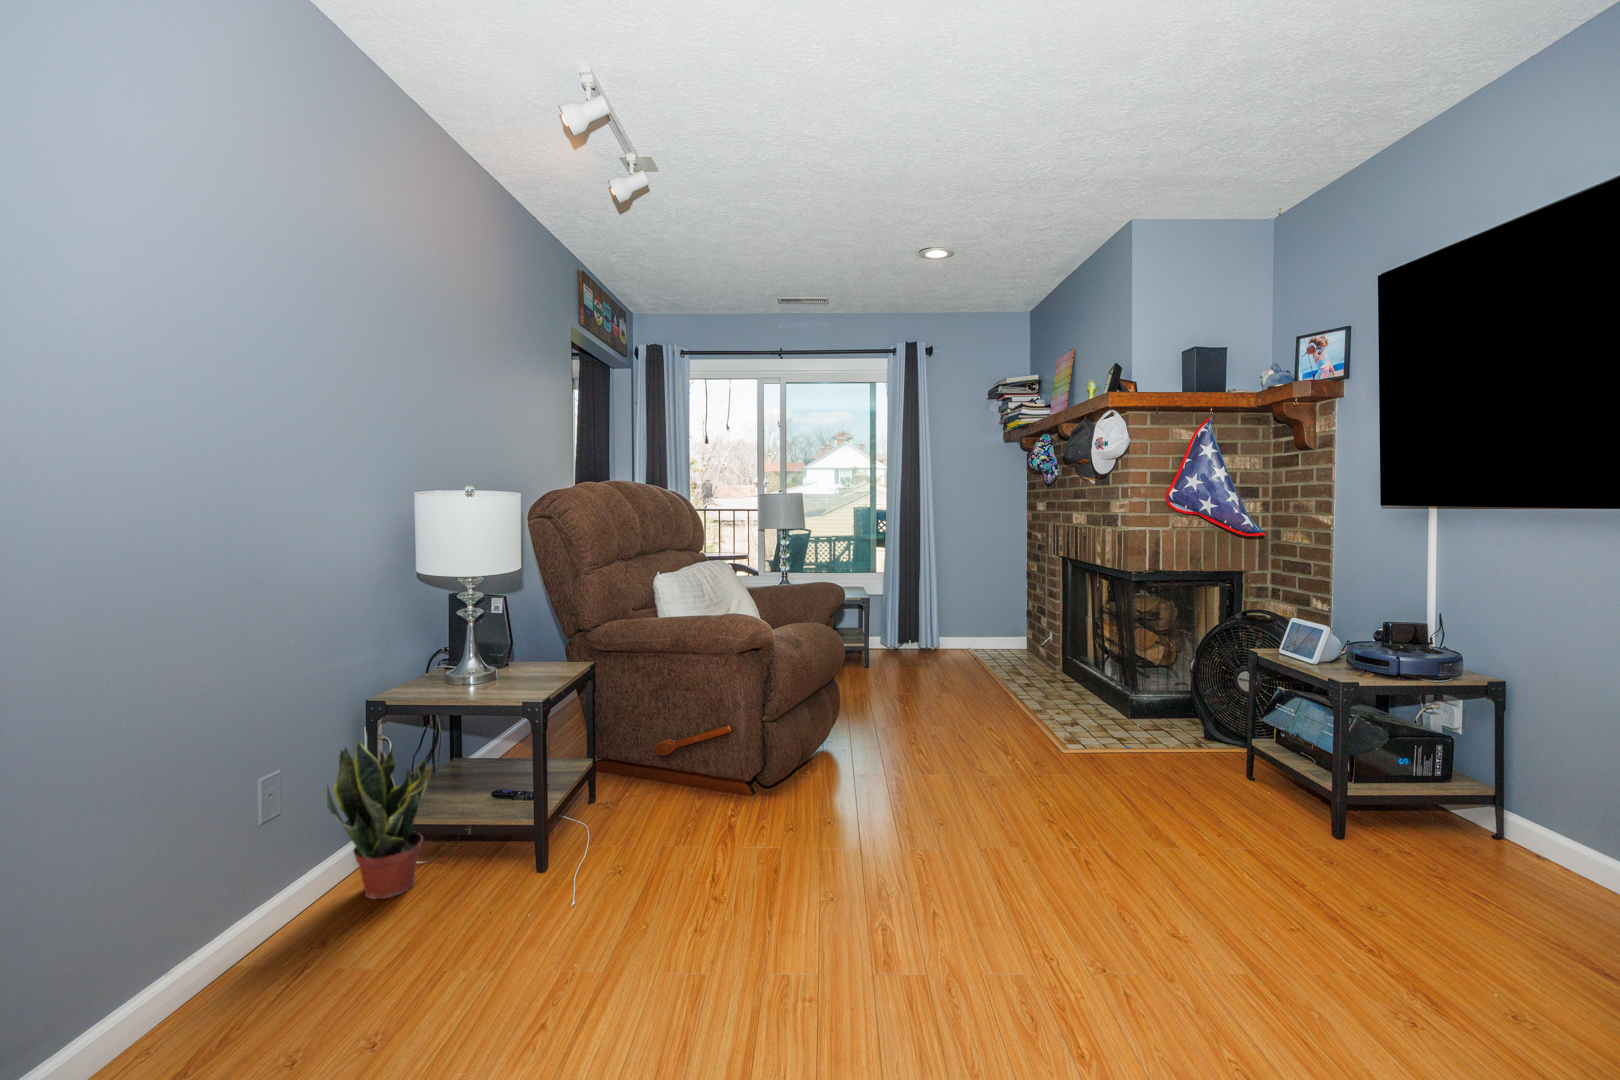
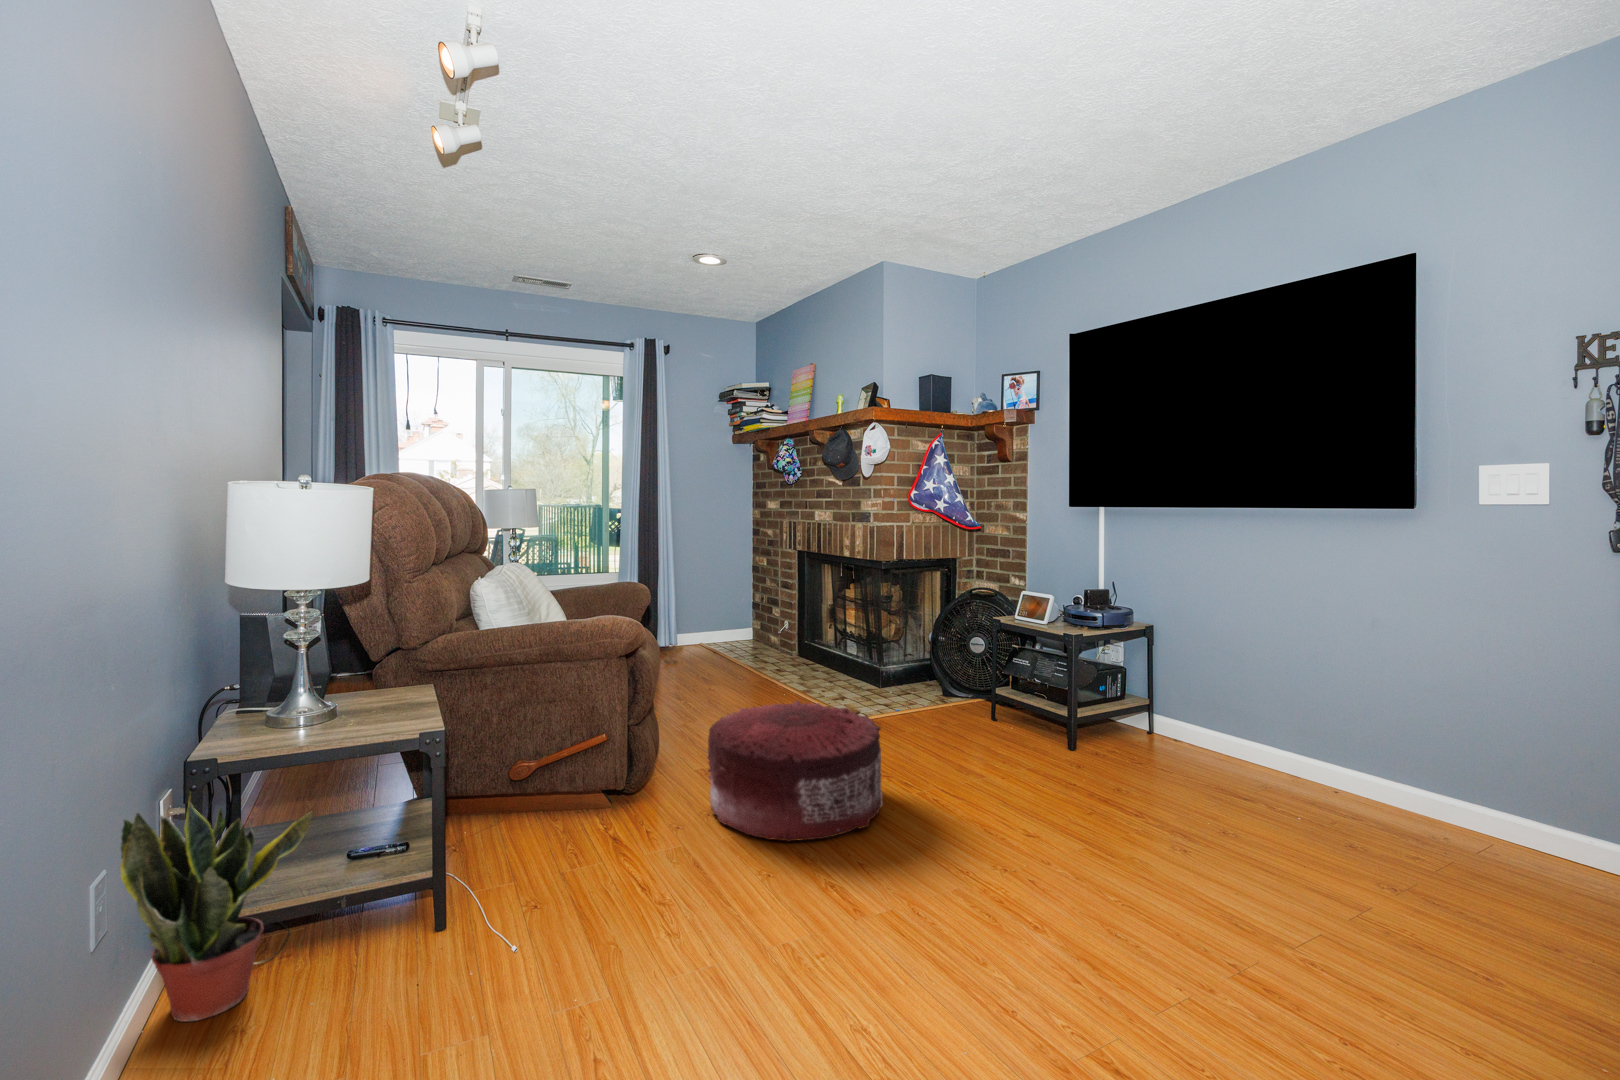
pouf: none [818,723,1009,877] -> present [708,701,883,842]

